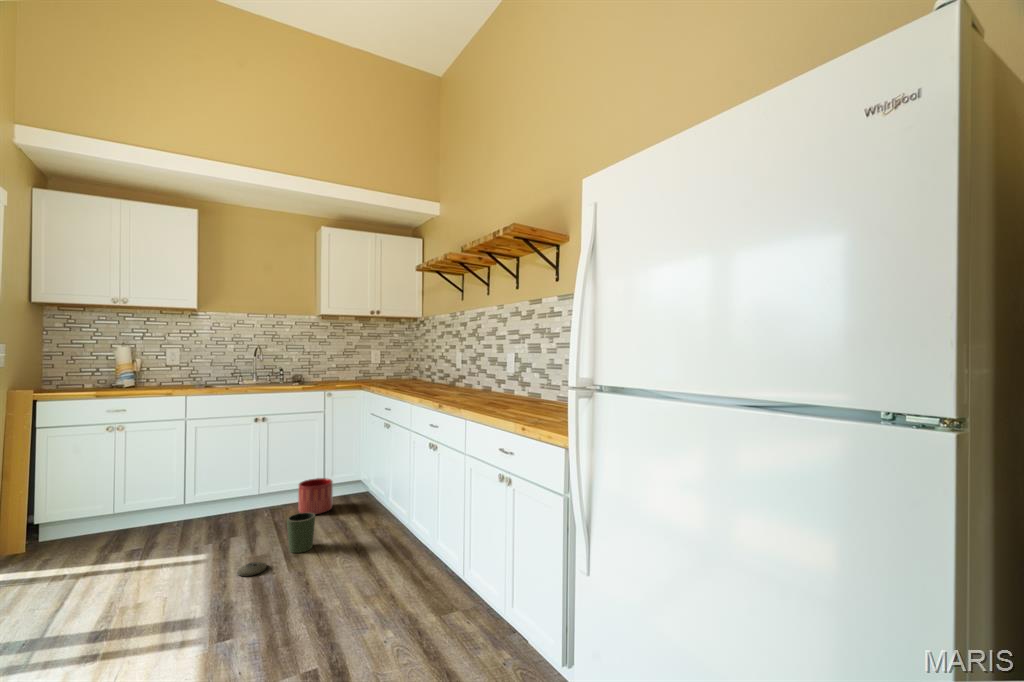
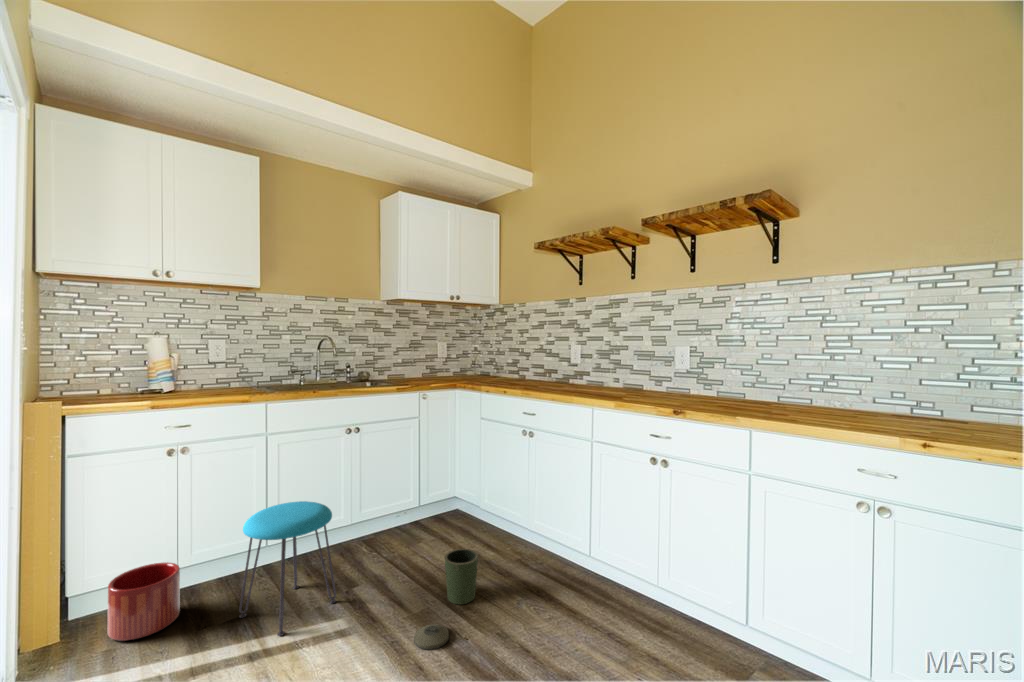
stool: none [141,469,213,560] -> present [239,501,336,636]
planter: present [298,478,333,514] -> present [108,562,180,641]

